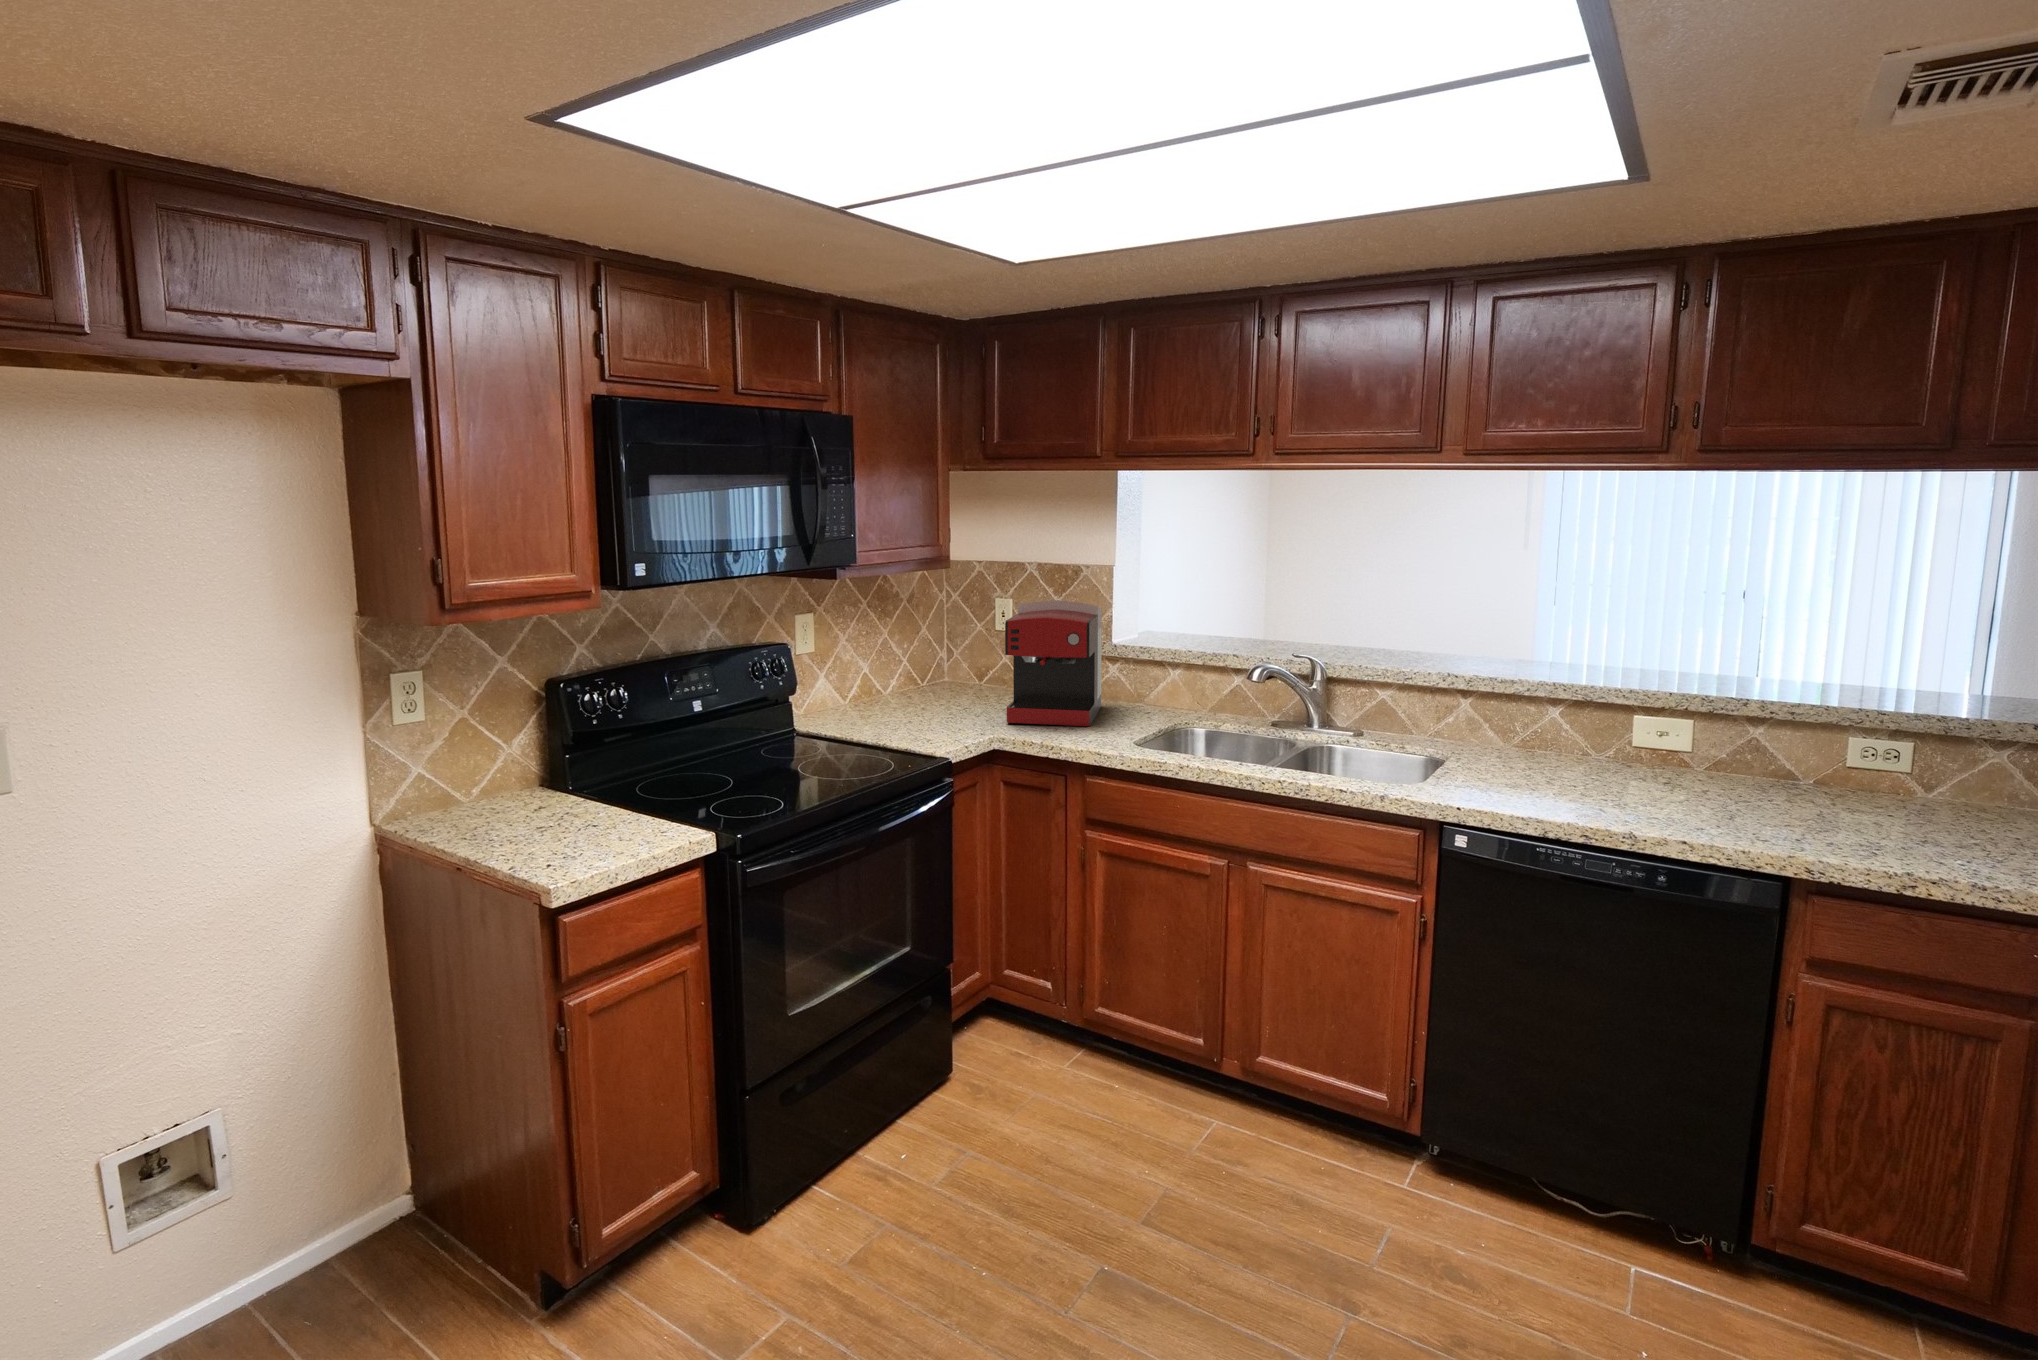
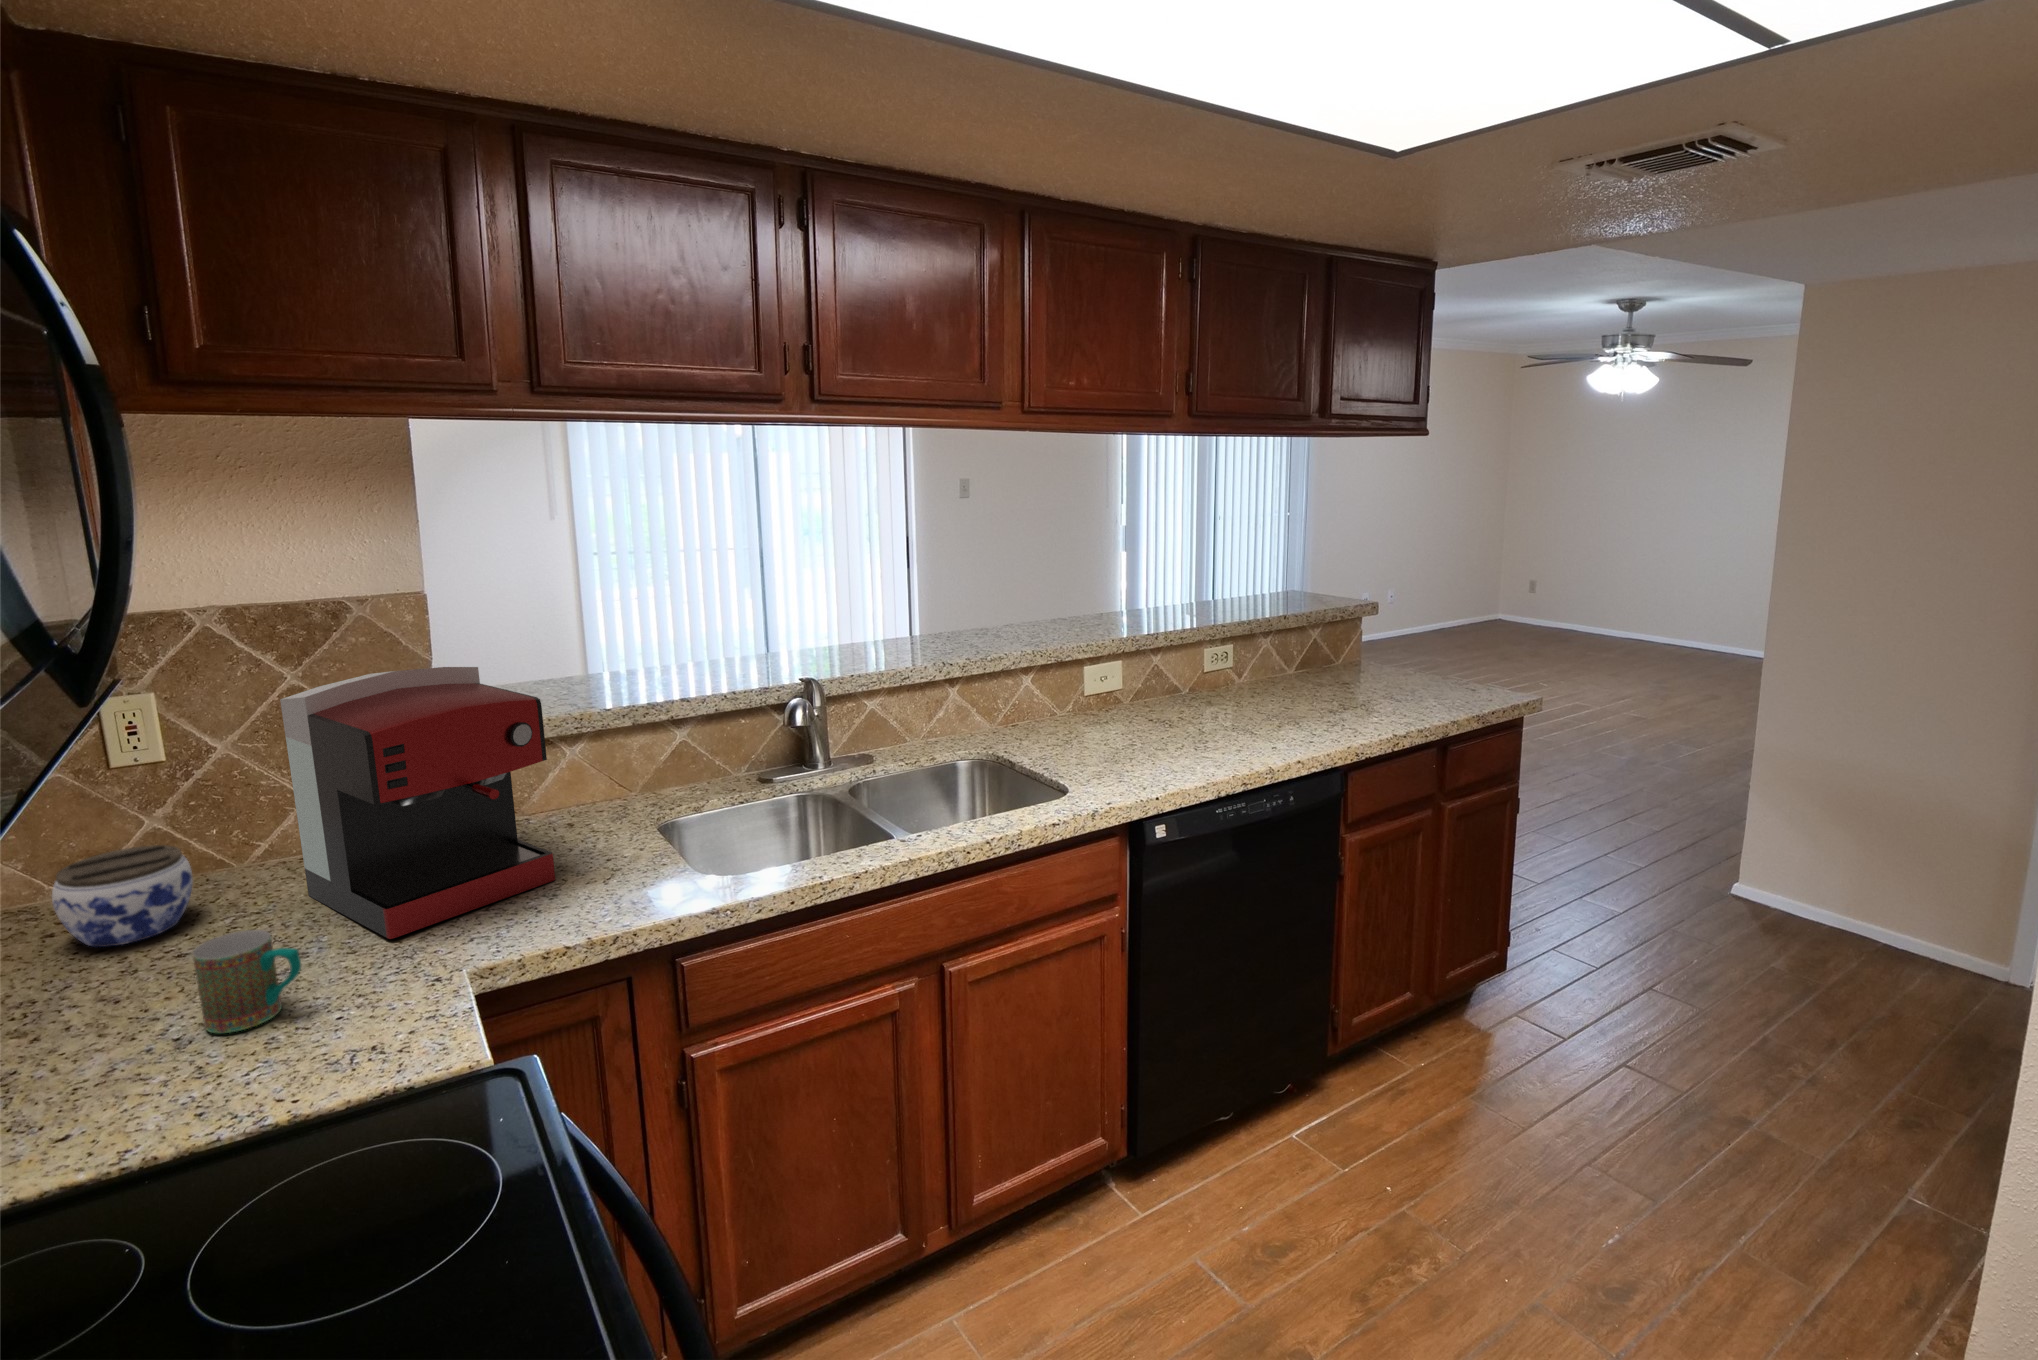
jar: none [949,663,994,701] -> present [52,845,193,947]
mug: none [927,691,953,729] -> present [193,930,301,1033]

